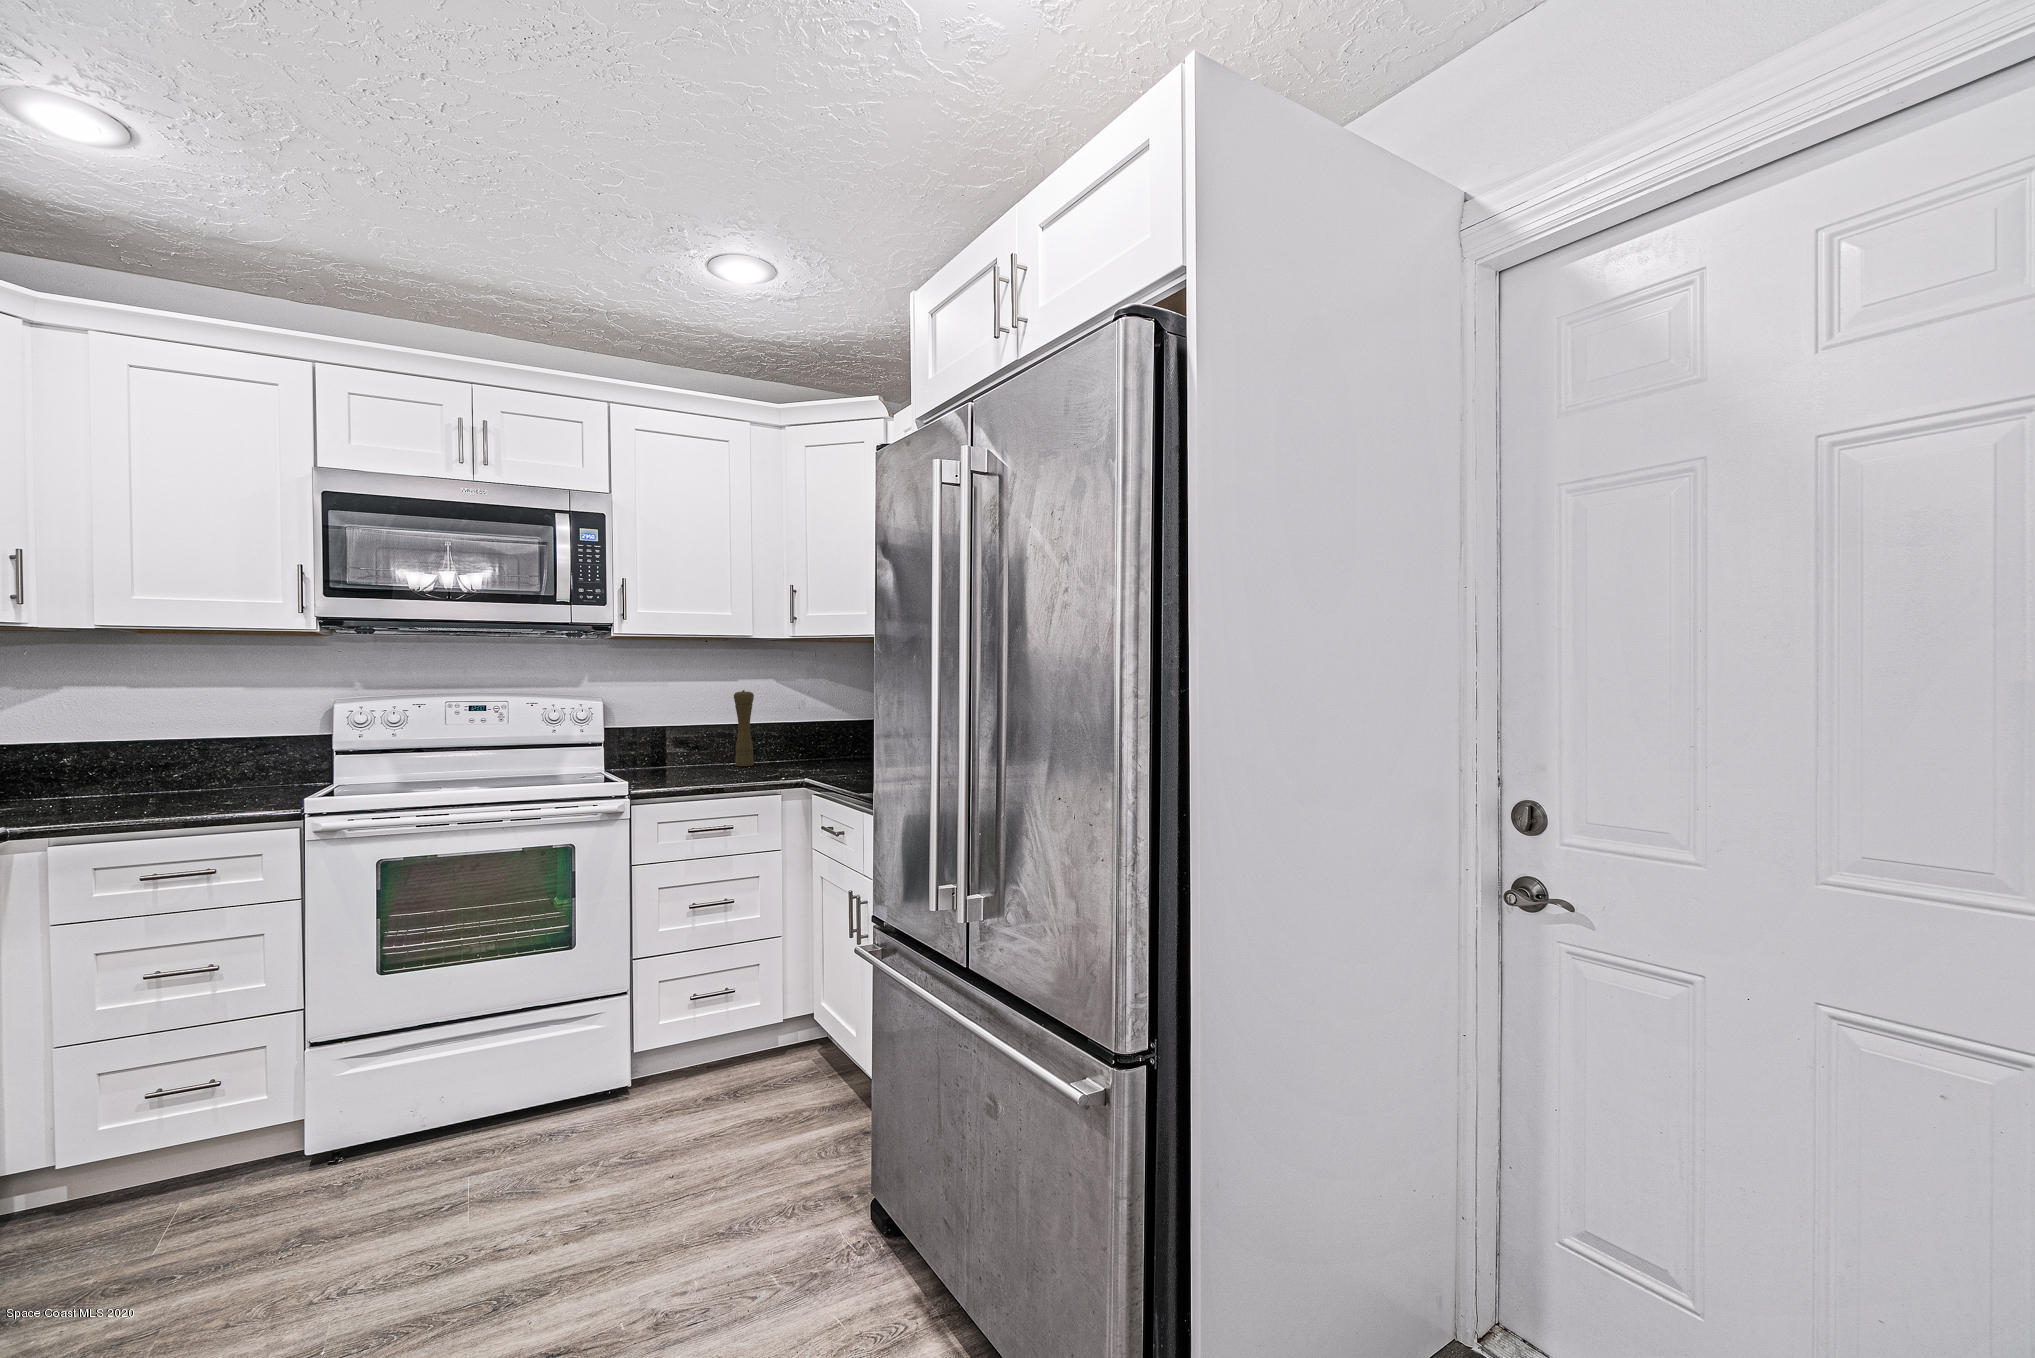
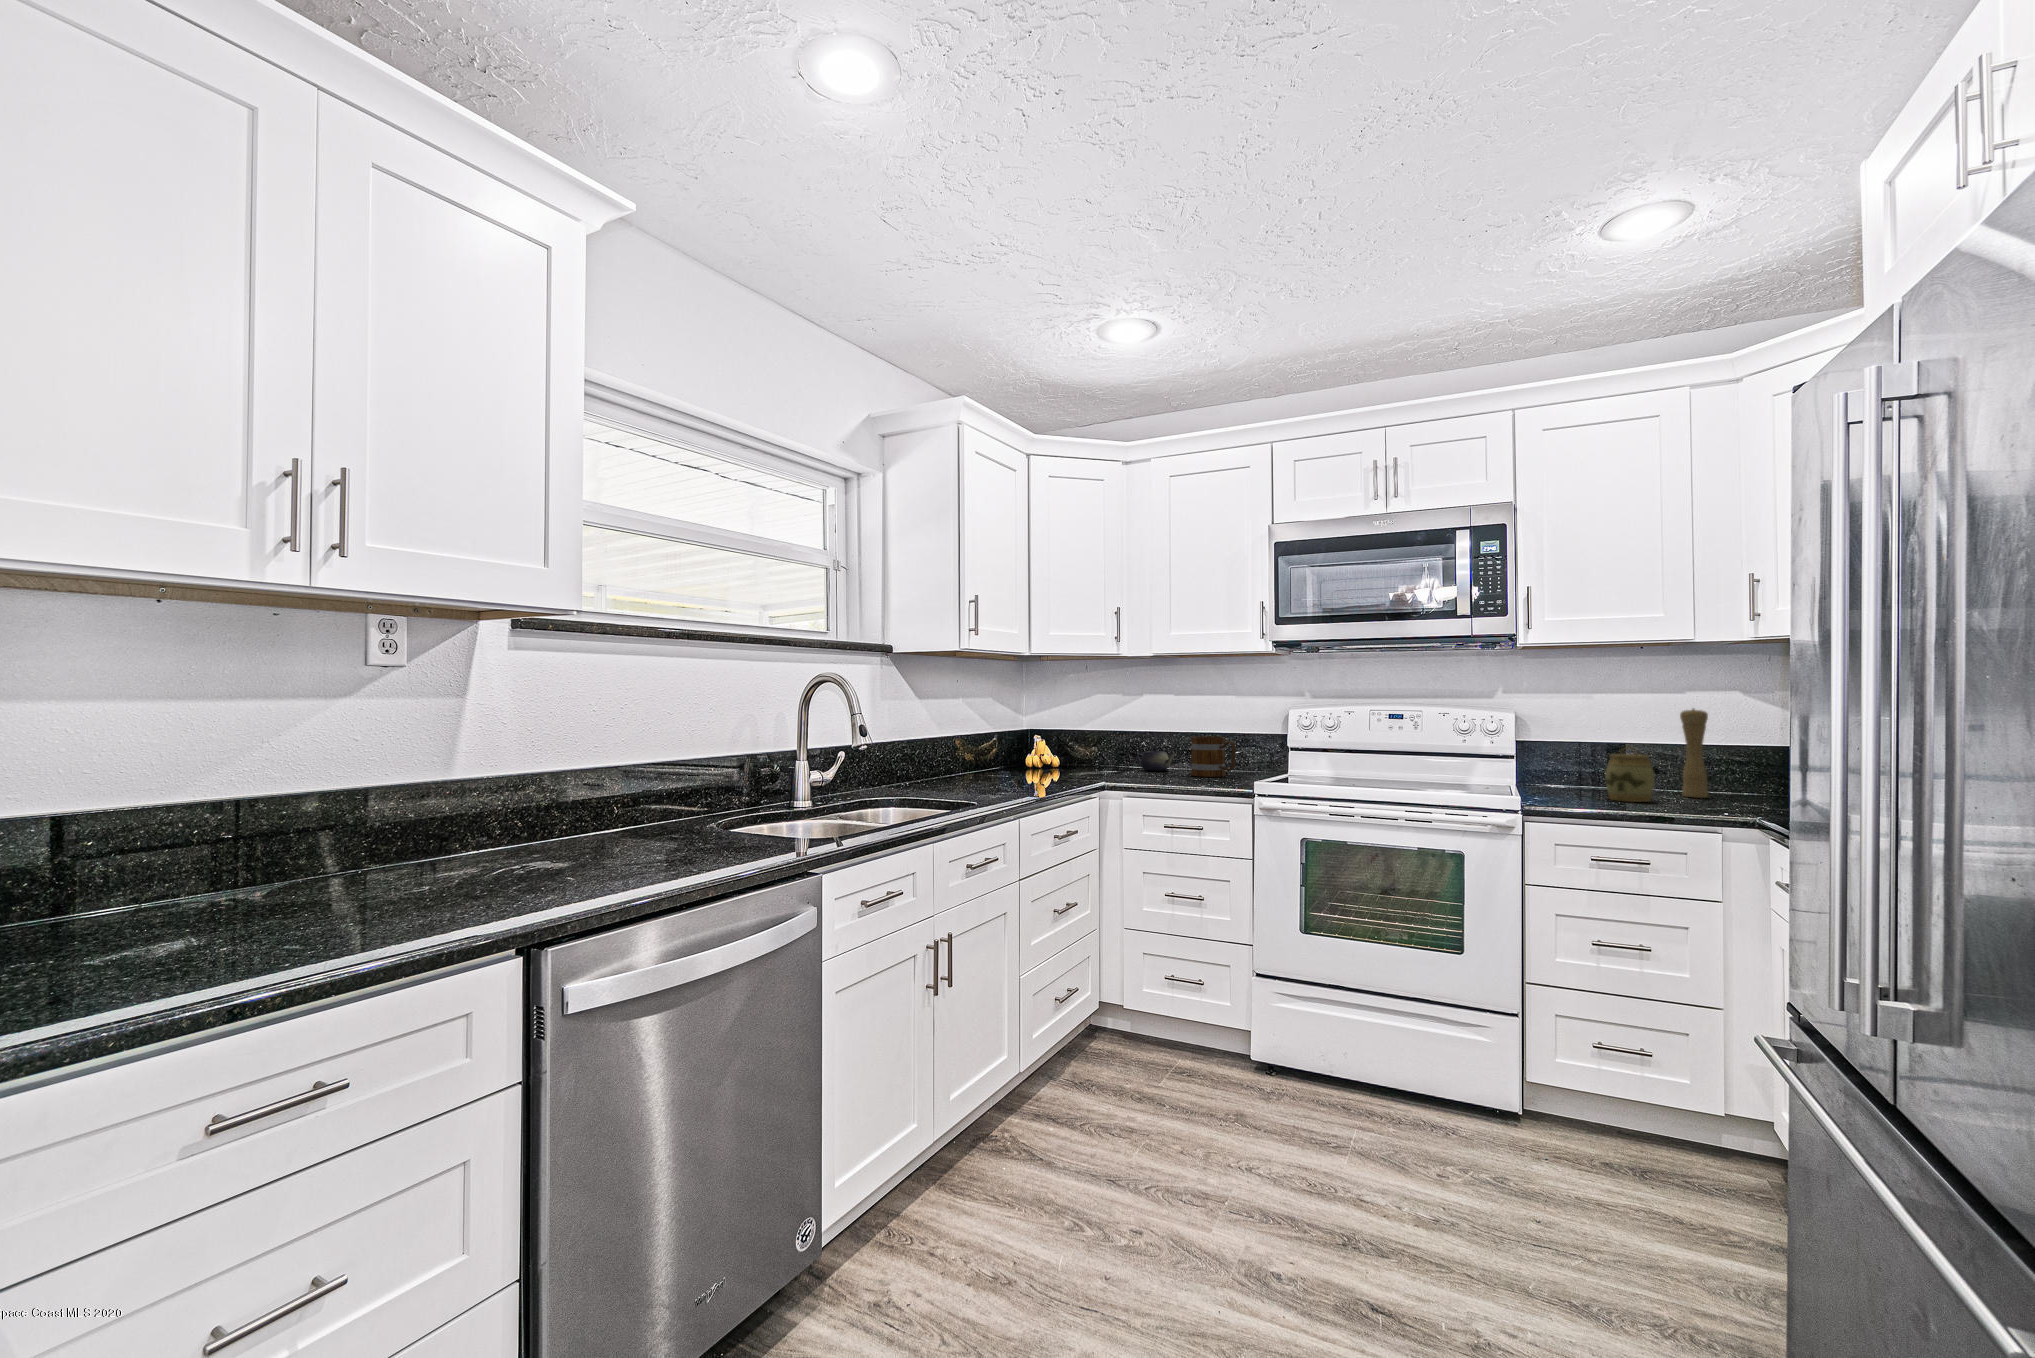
jar: none [683,725,721,776] -> present [1605,746,1654,802]
mug: none [173,744,255,801] -> present [1191,737,1236,777]
teapot: none [54,765,141,802] -> present [1136,747,1176,771]

